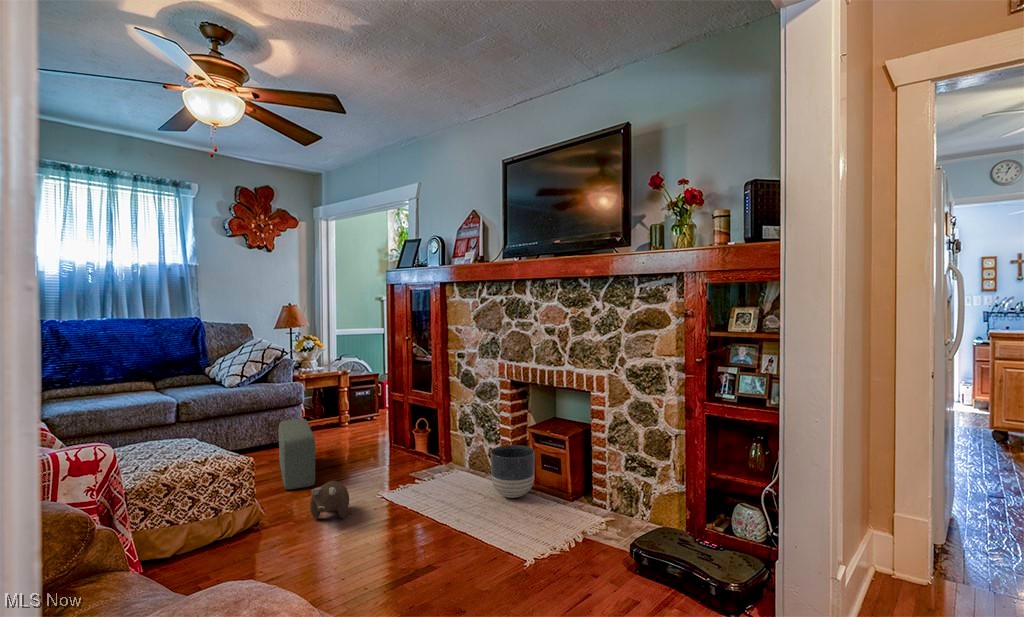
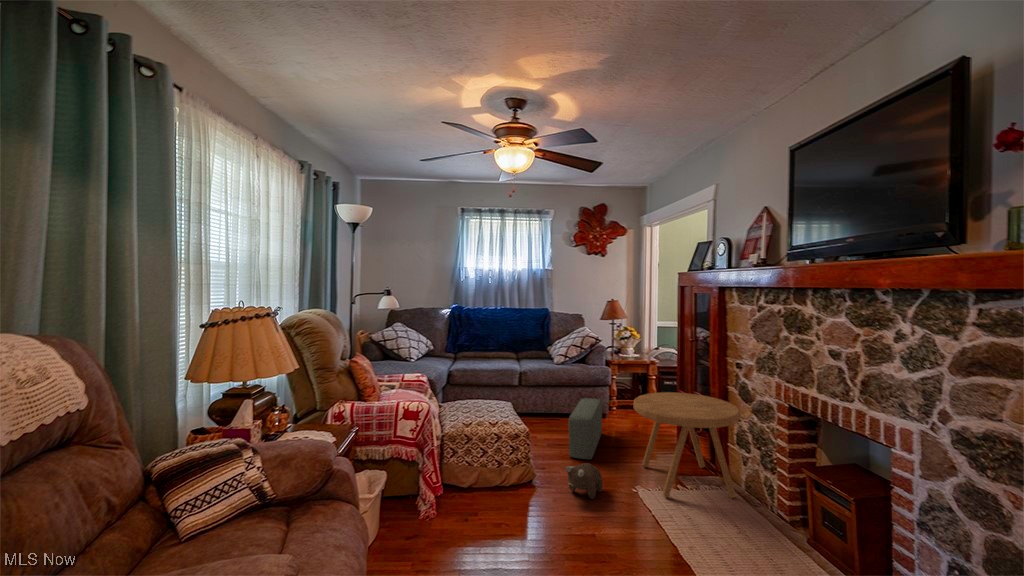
side table: none [368,390,469,493] -> present [634,392,741,498]
planter: present [491,445,535,498] -> none [747,479,807,549]

